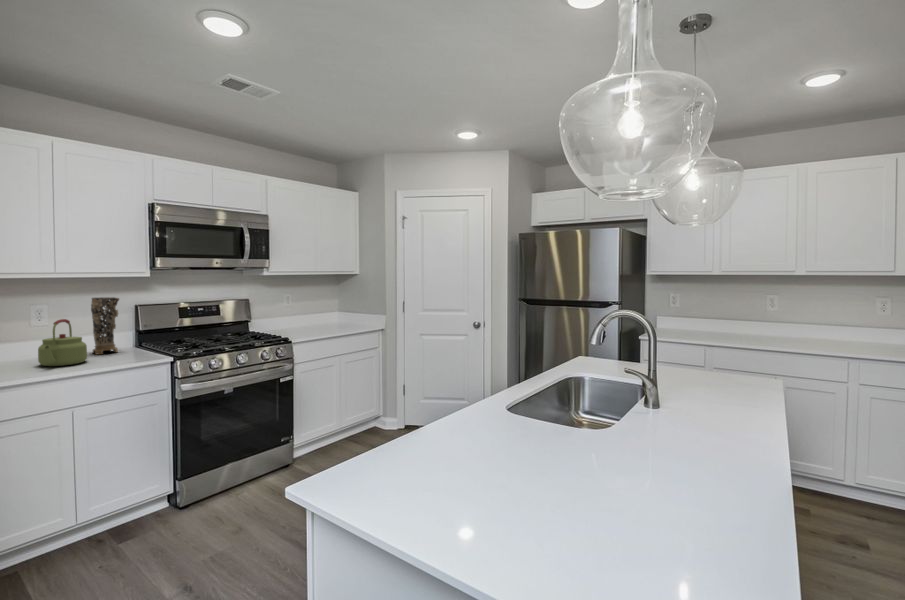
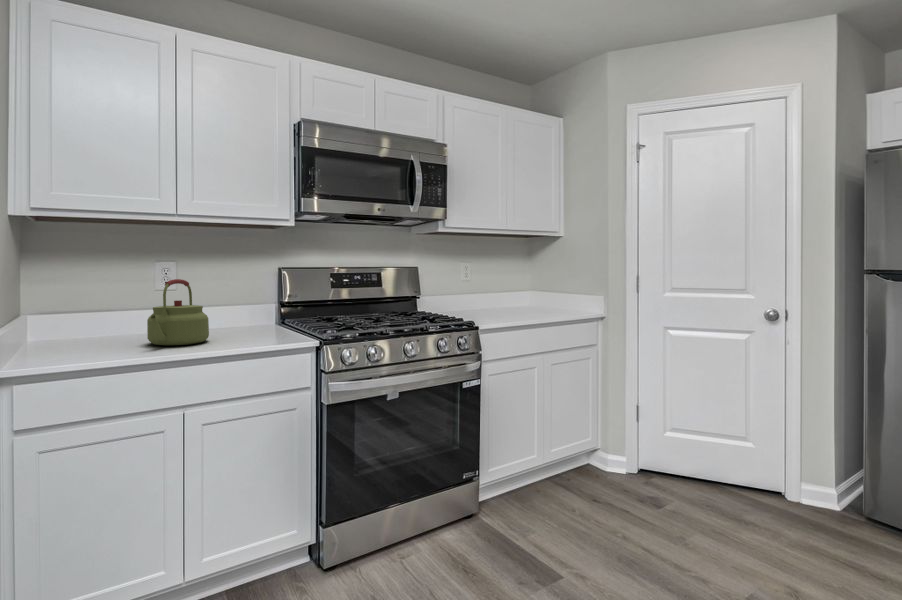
decorative vase: present [91,297,119,354] -> none [220,254,255,333]

